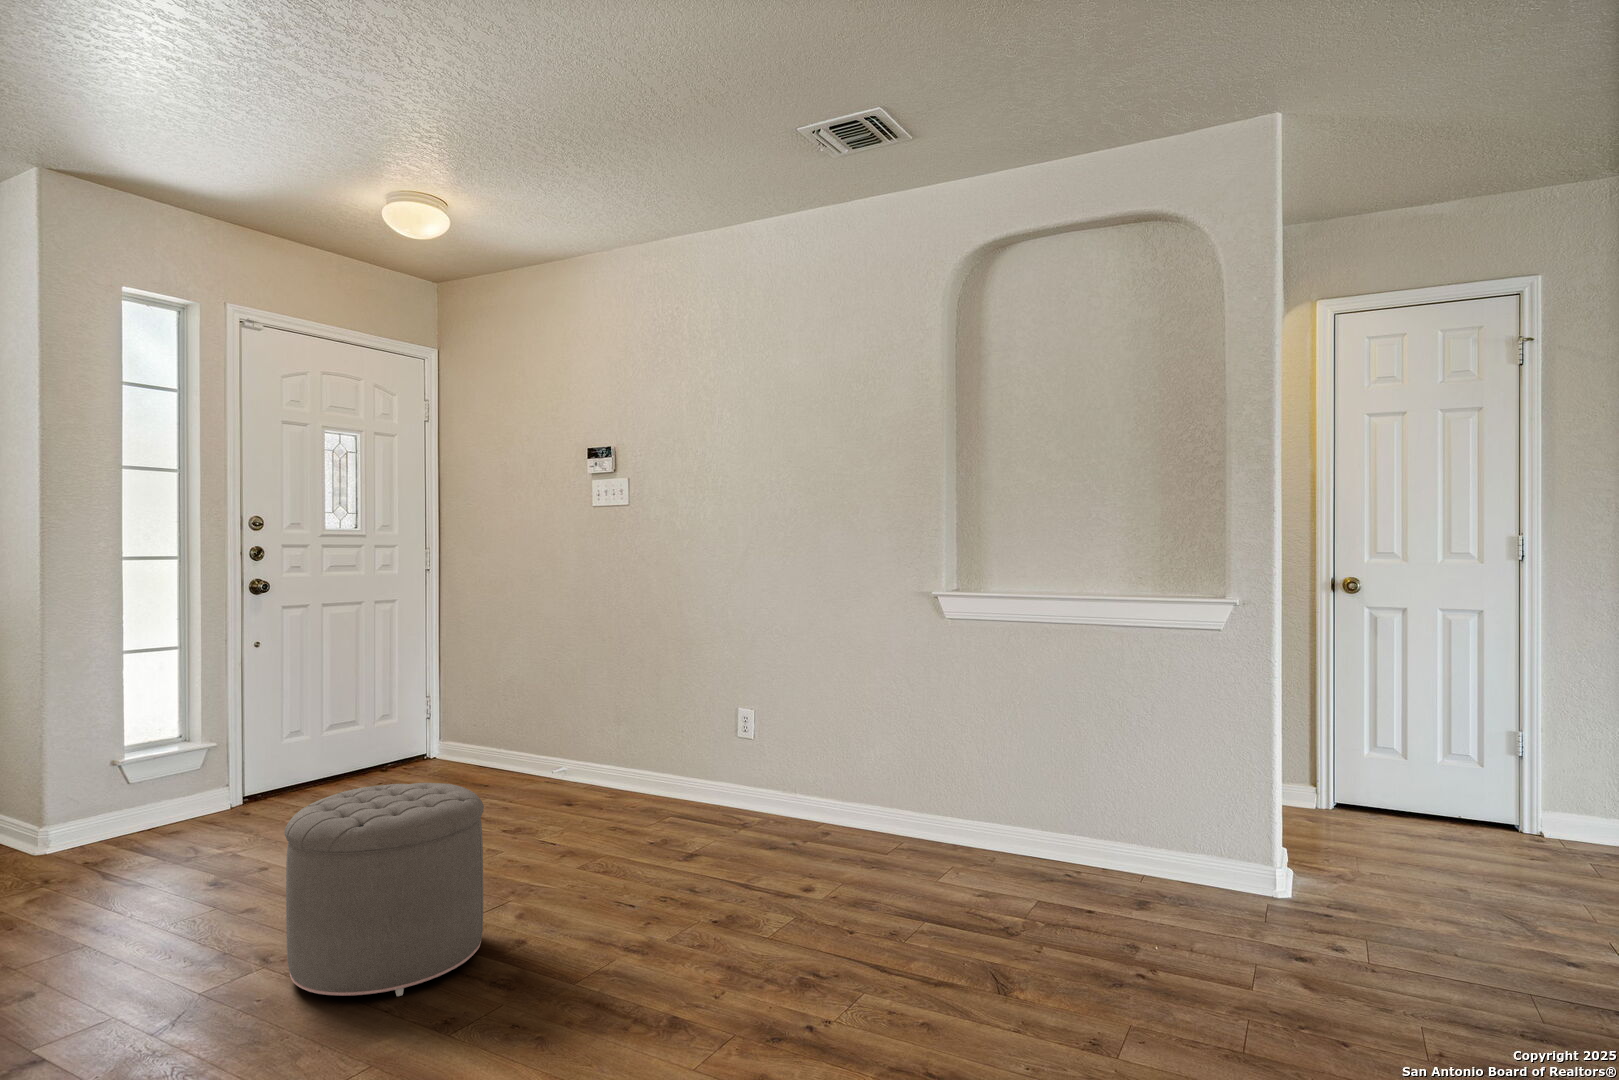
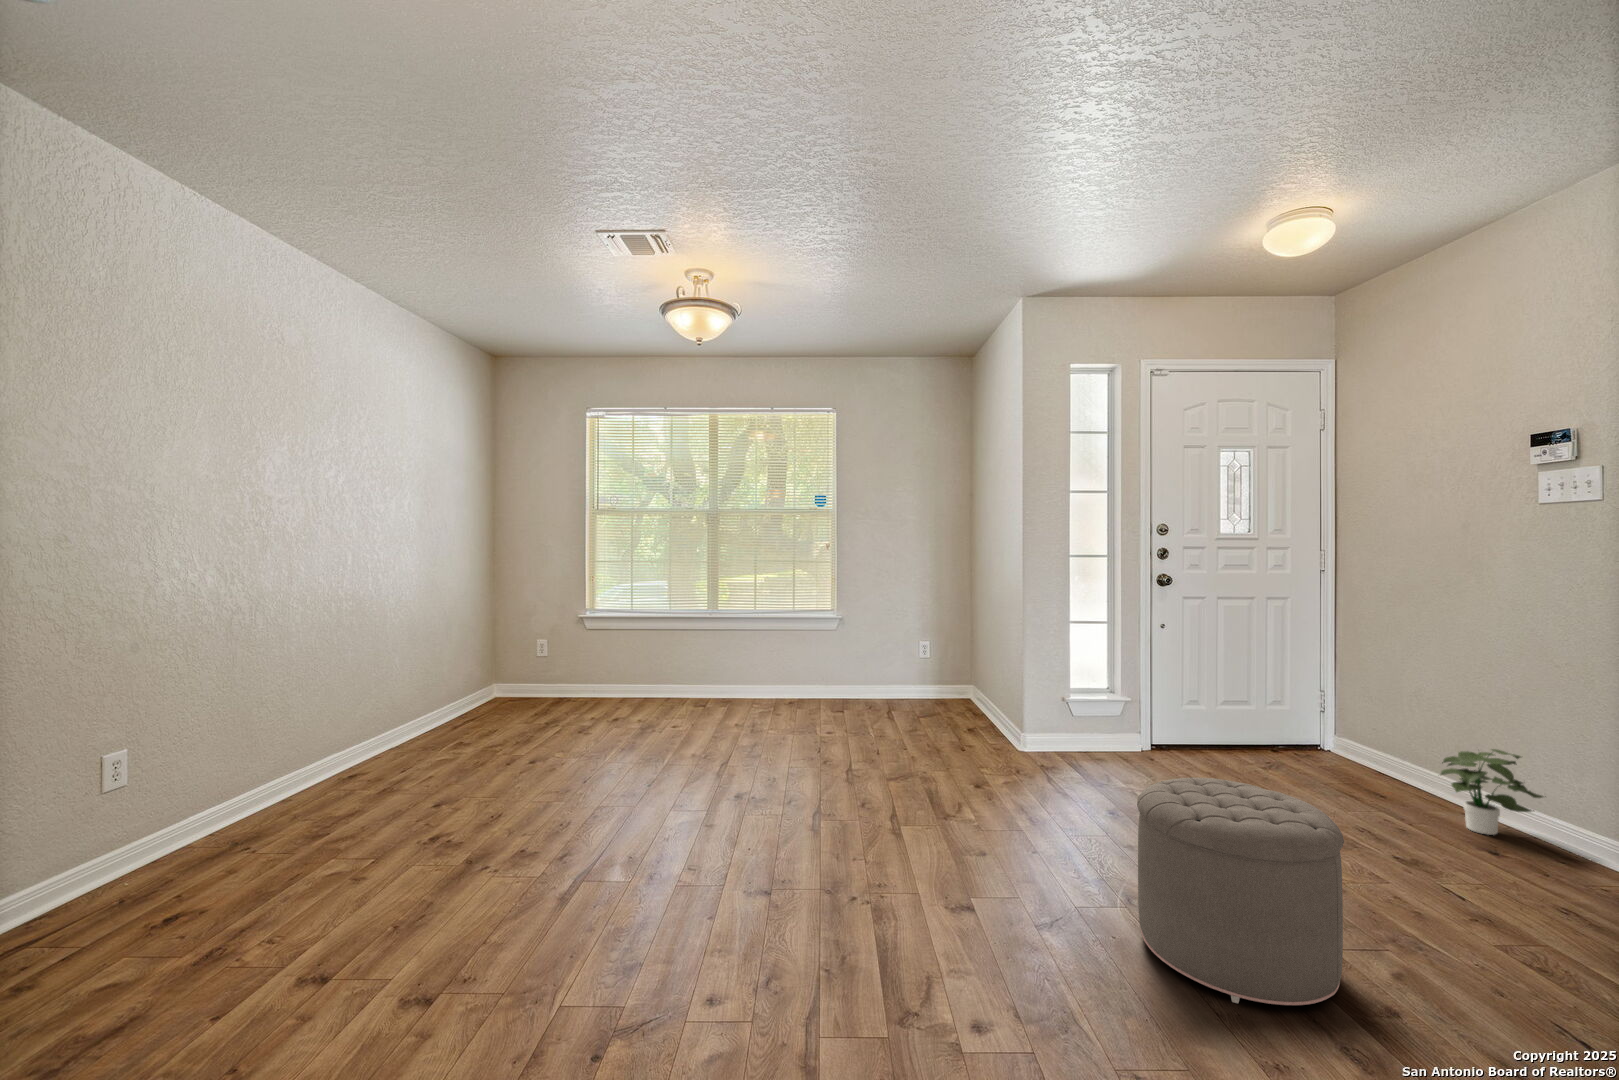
potted plant: none [527,717,598,792] -> present [1441,749,1546,835]

